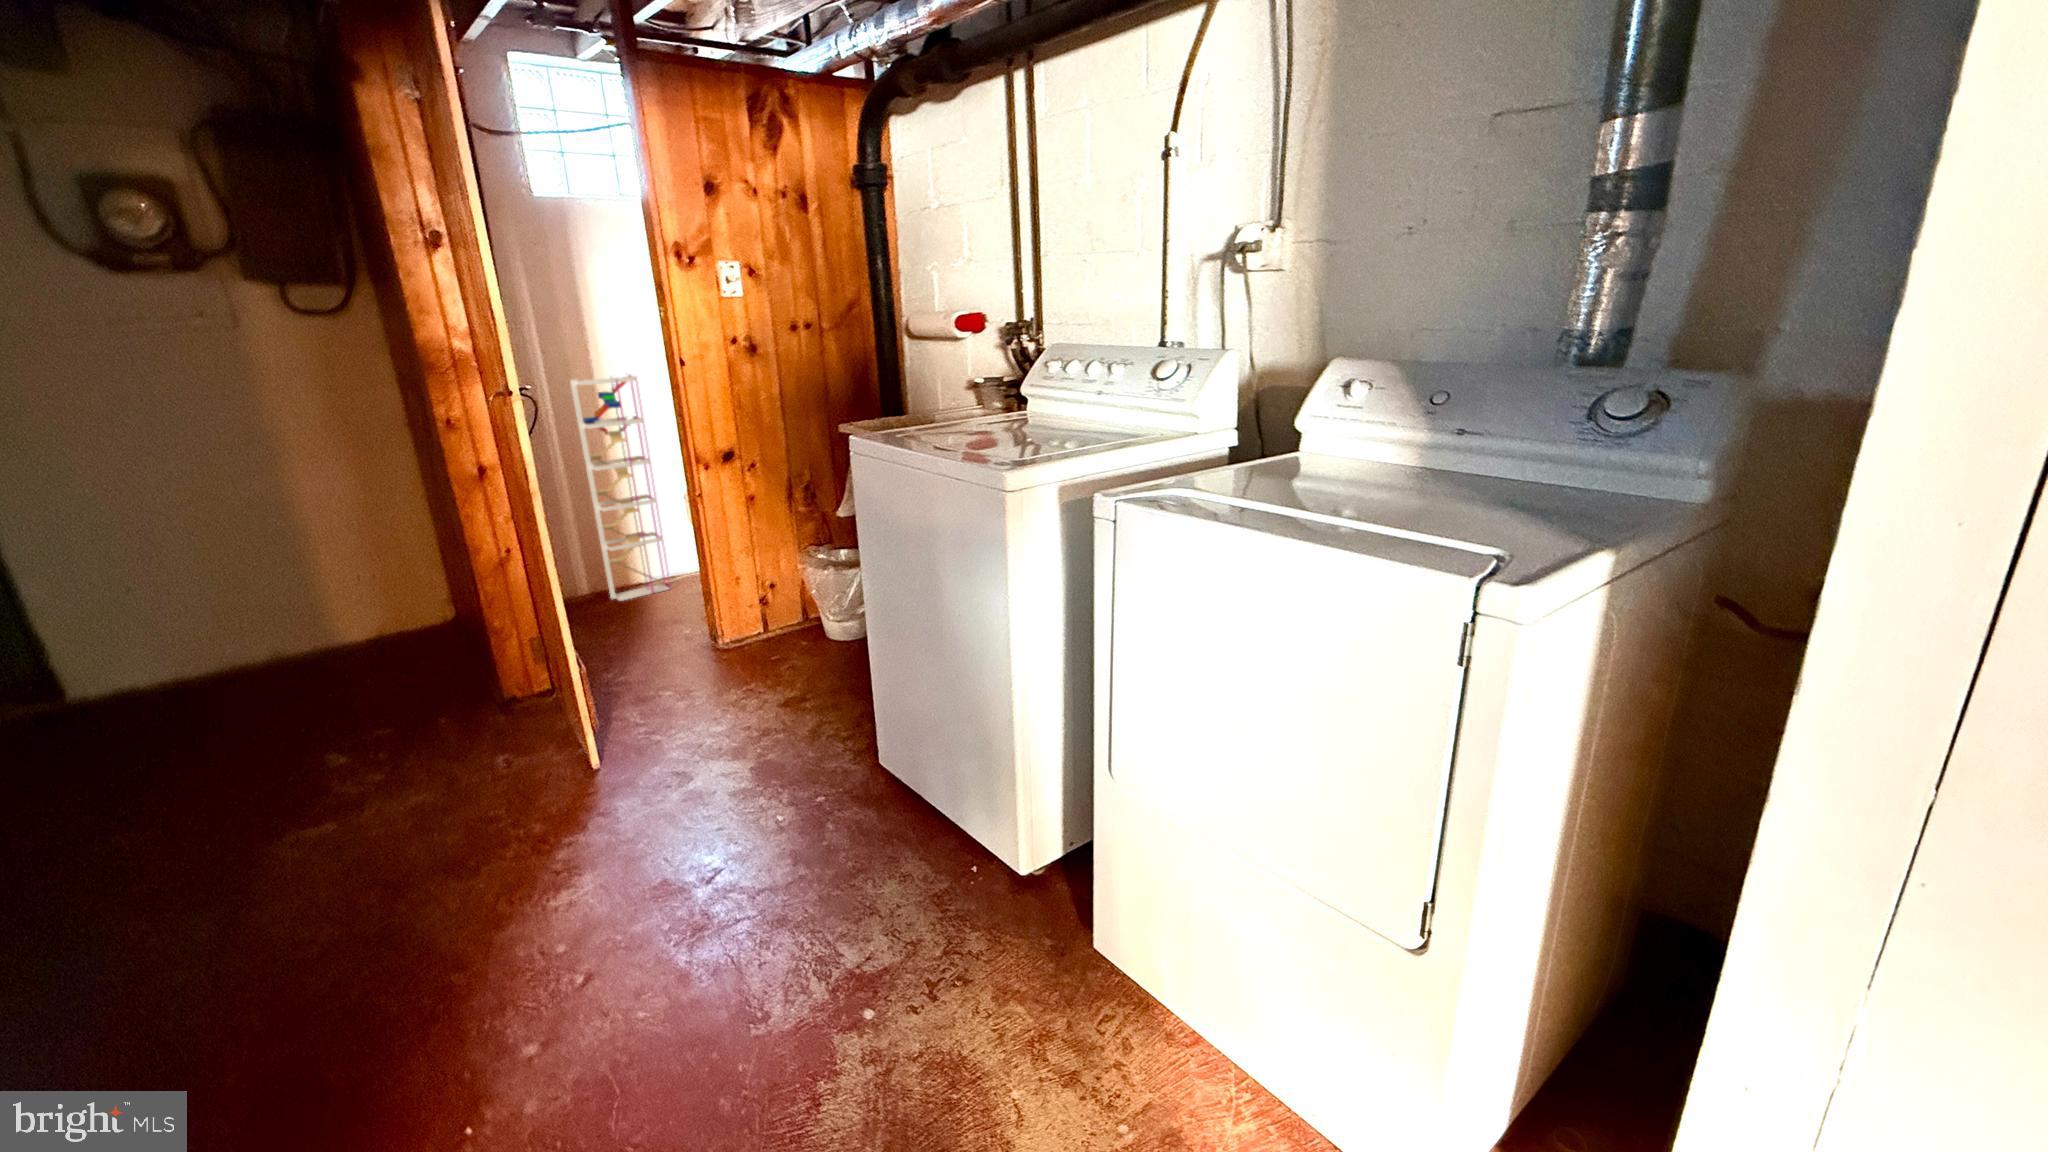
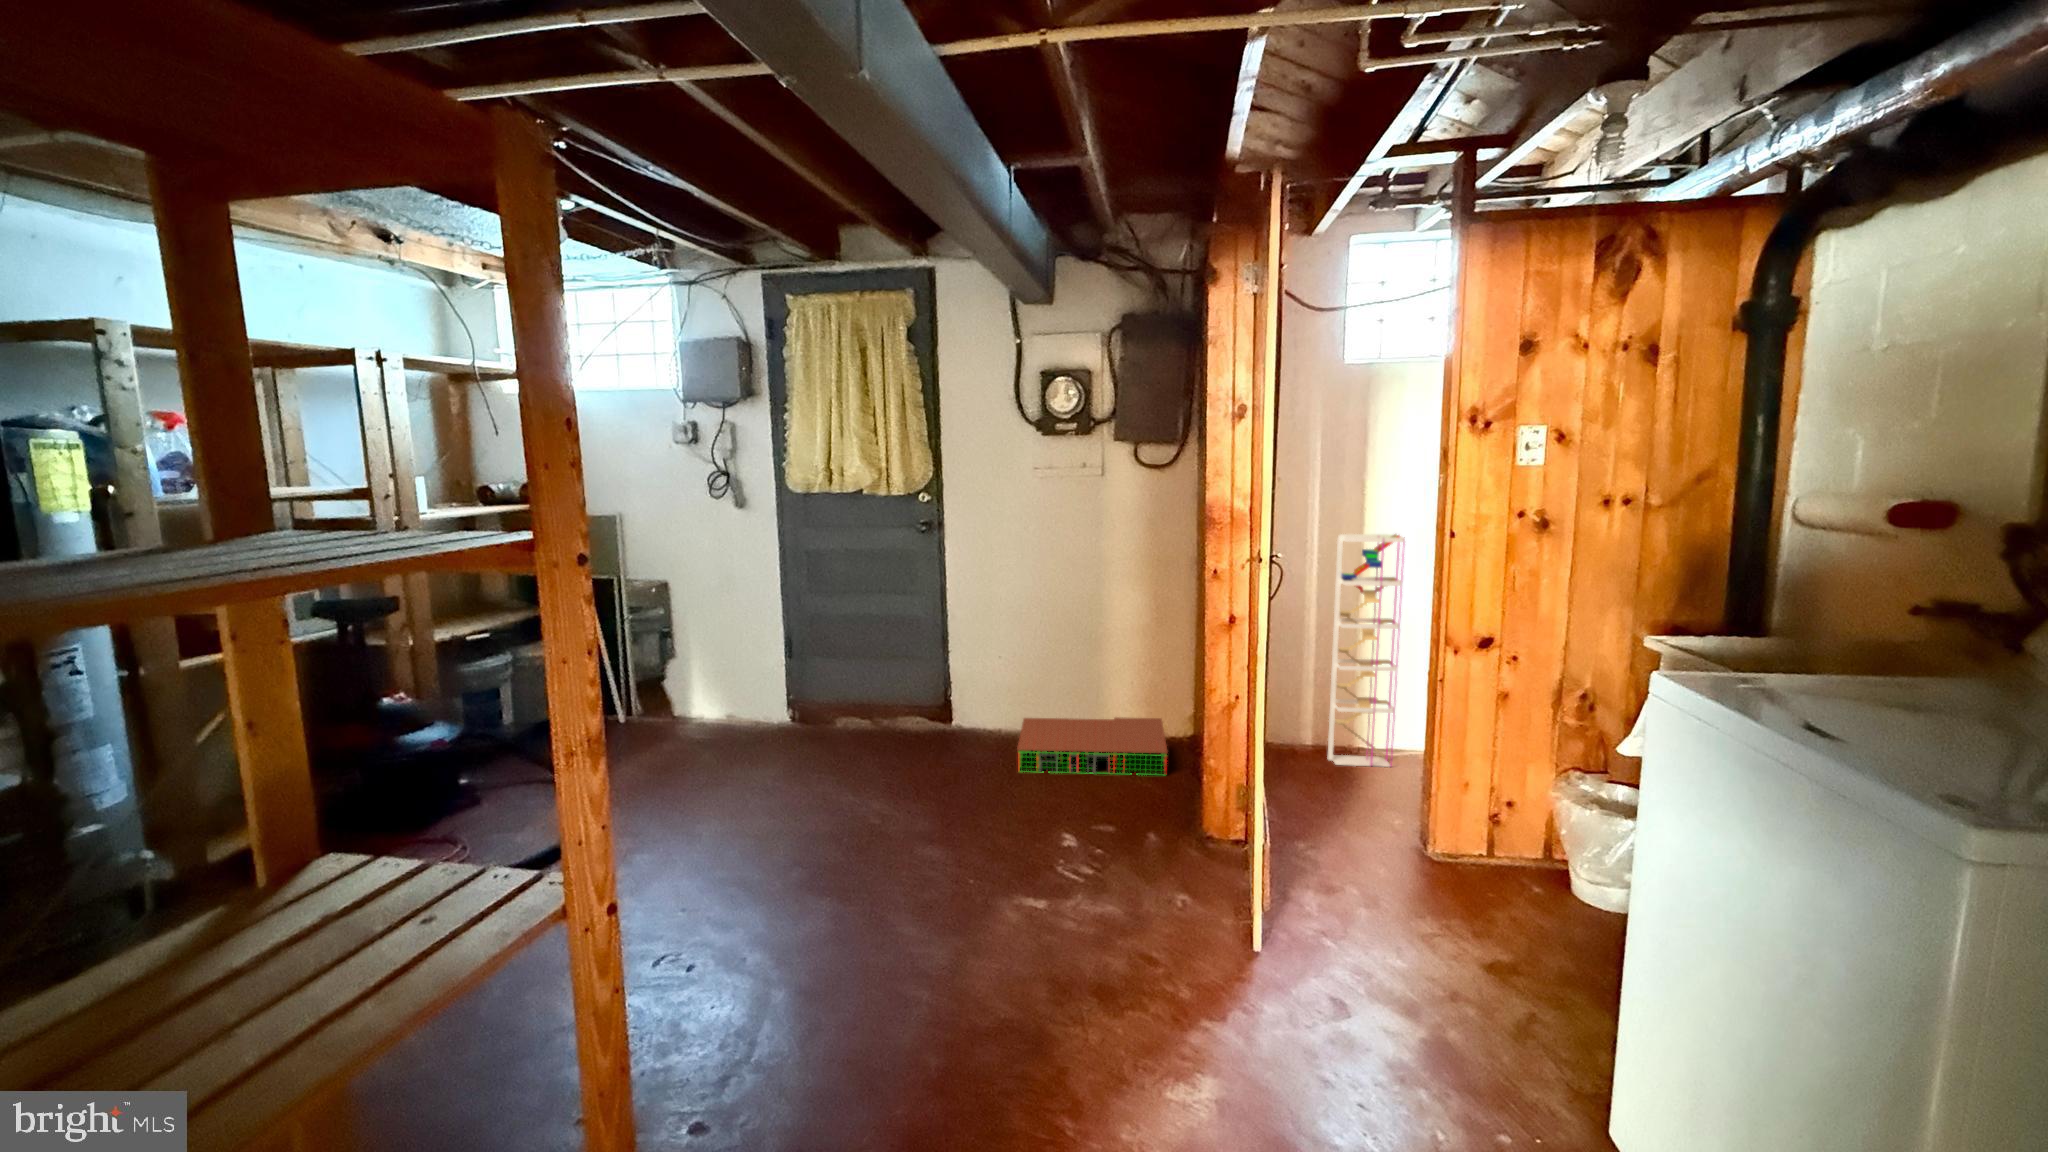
storage bin: none [207,605,440,715] -> present [1017,717,1167,774]

